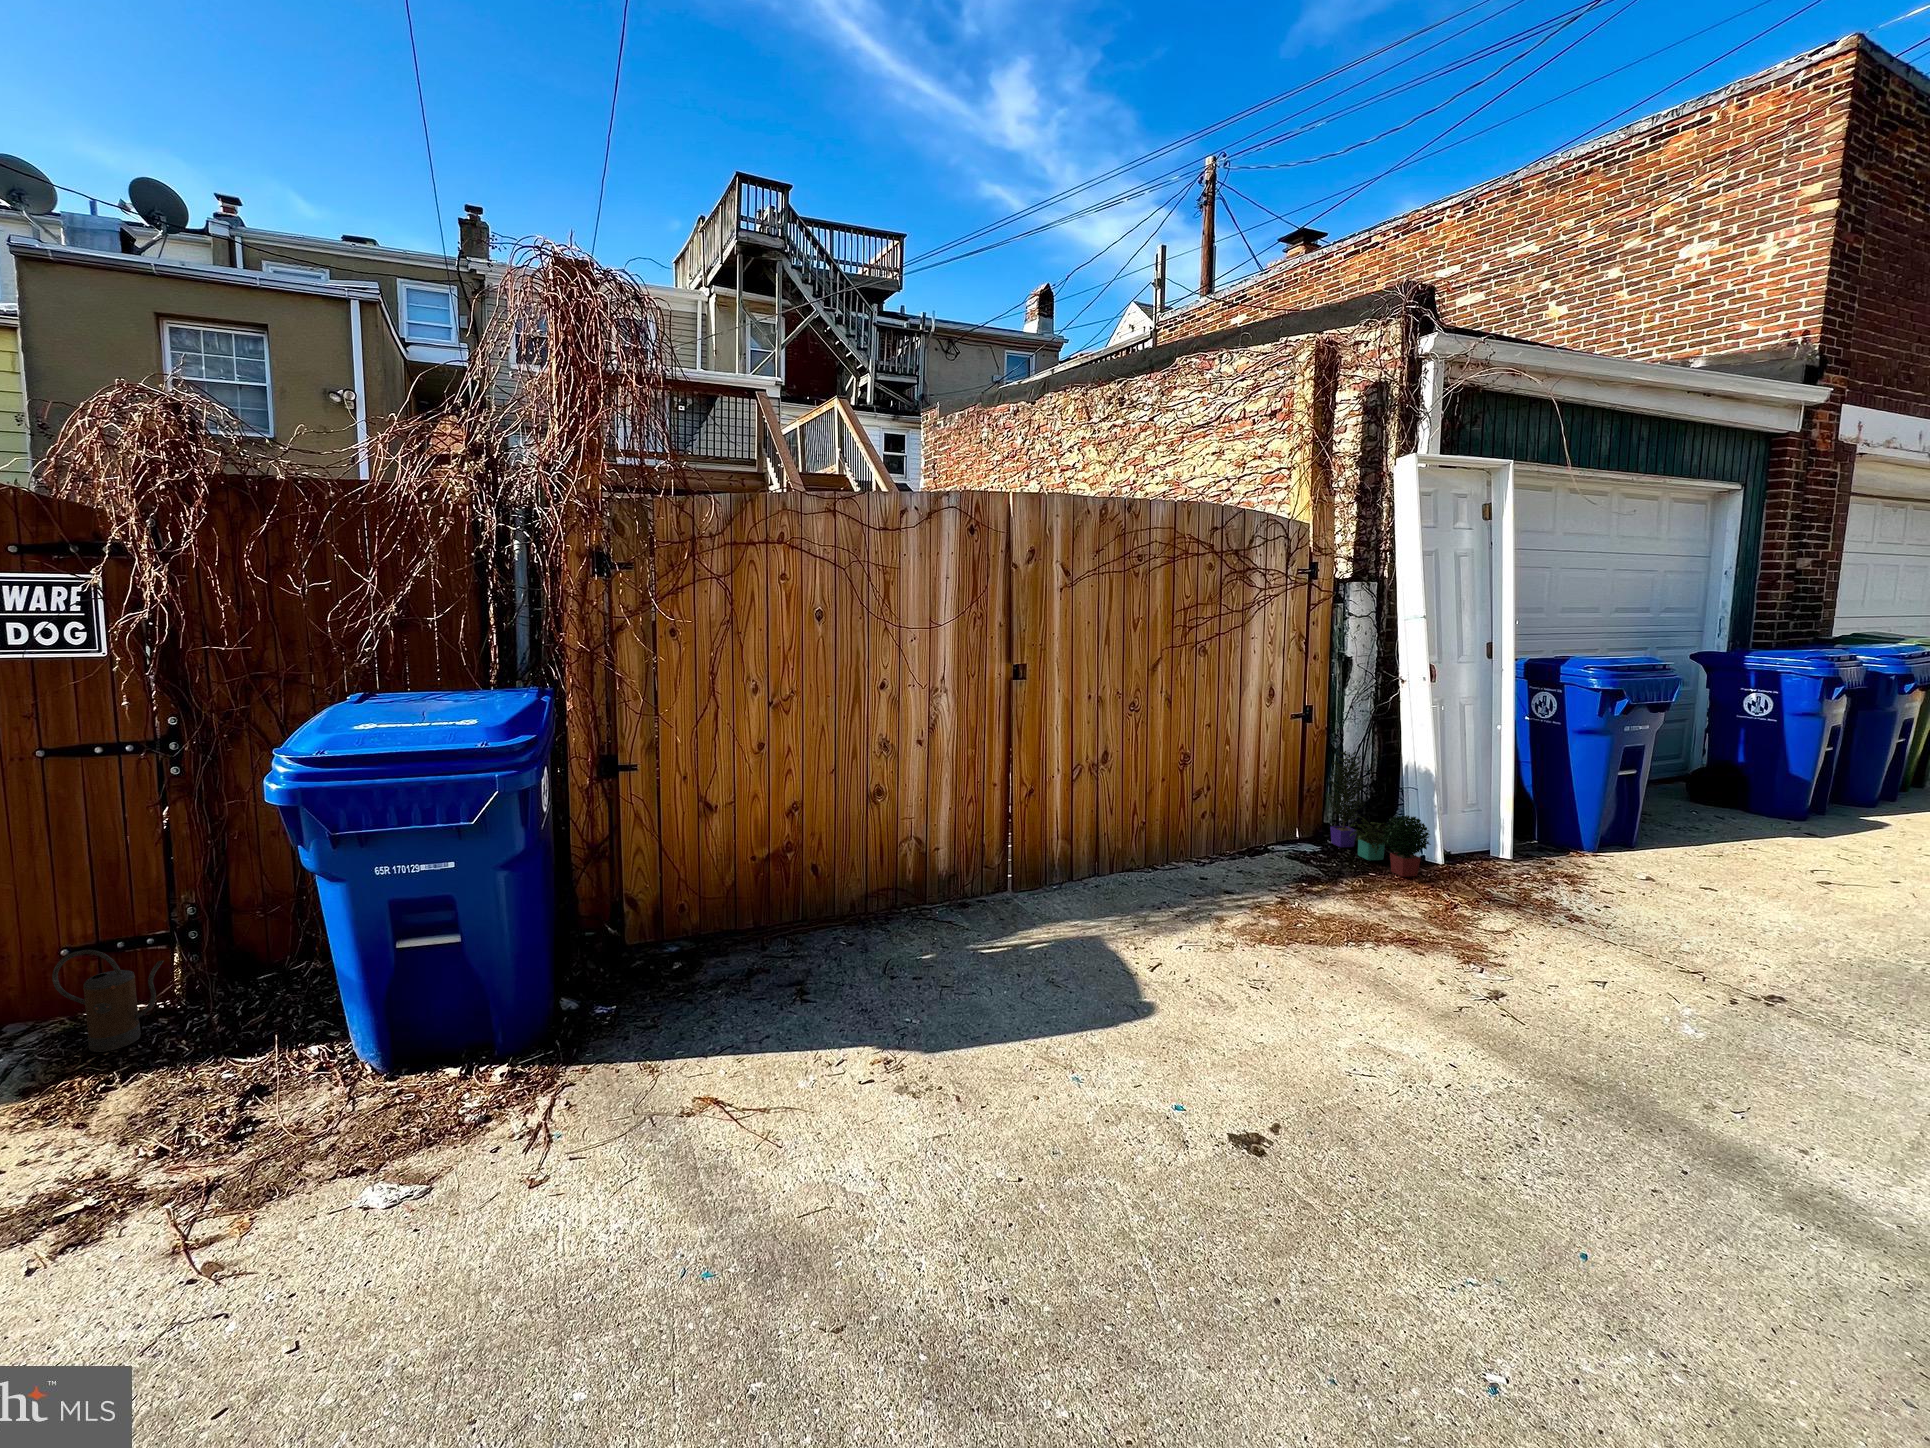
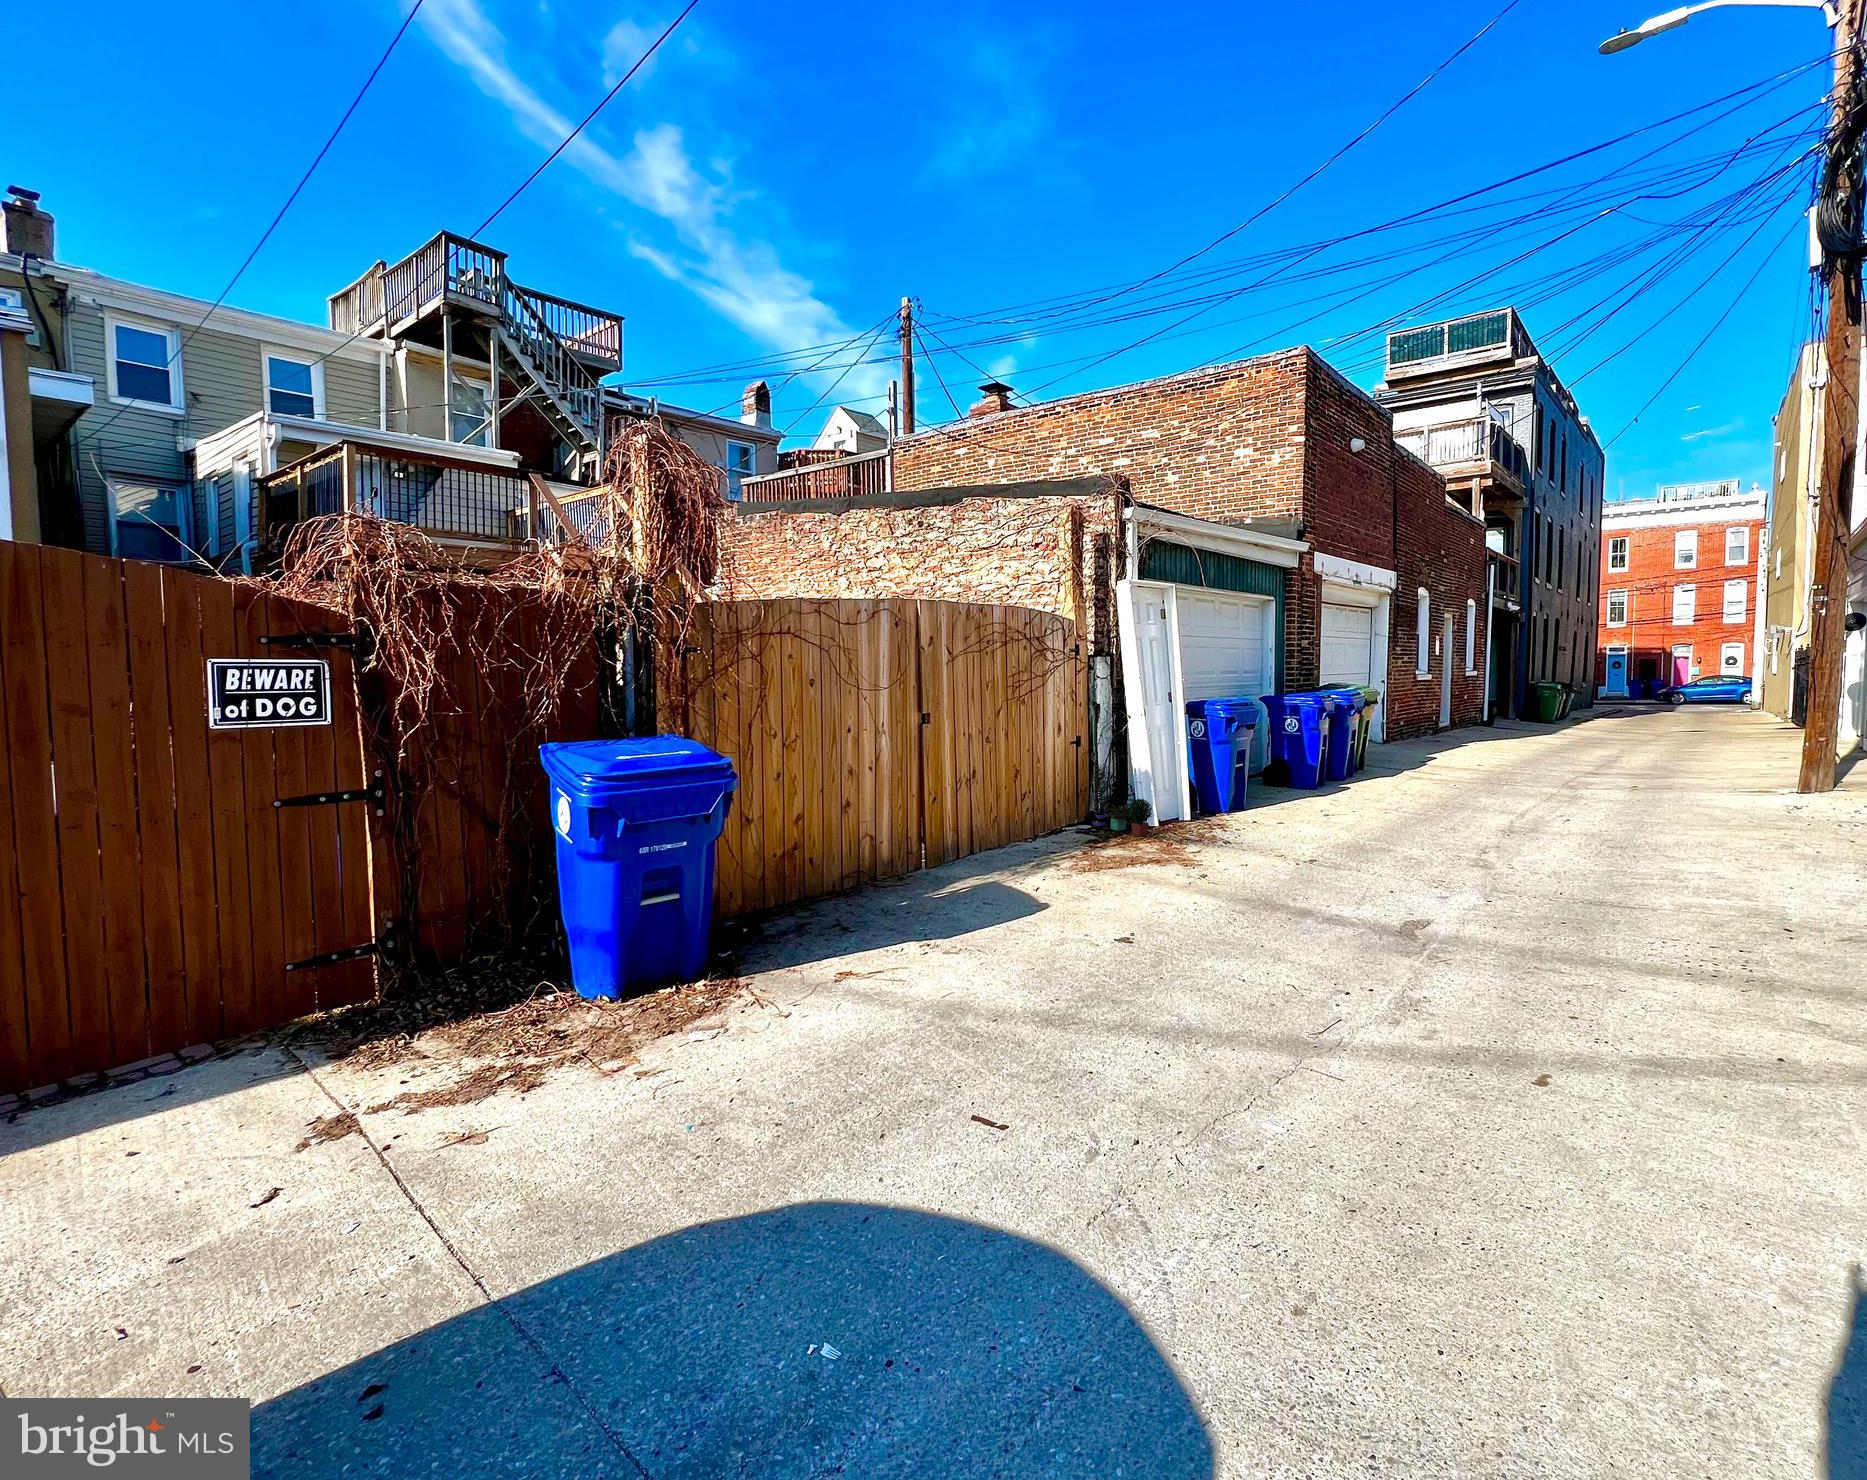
watering can: present [52,950,164,1052] -> none [313,954,398,1034]

